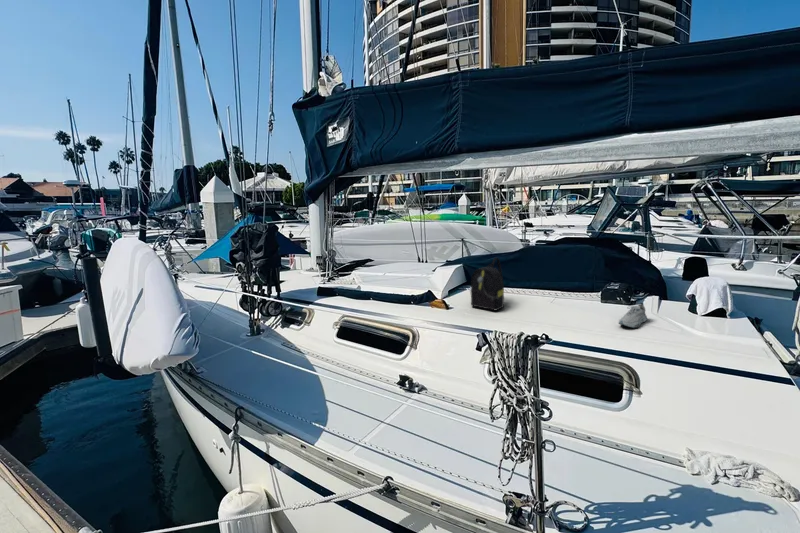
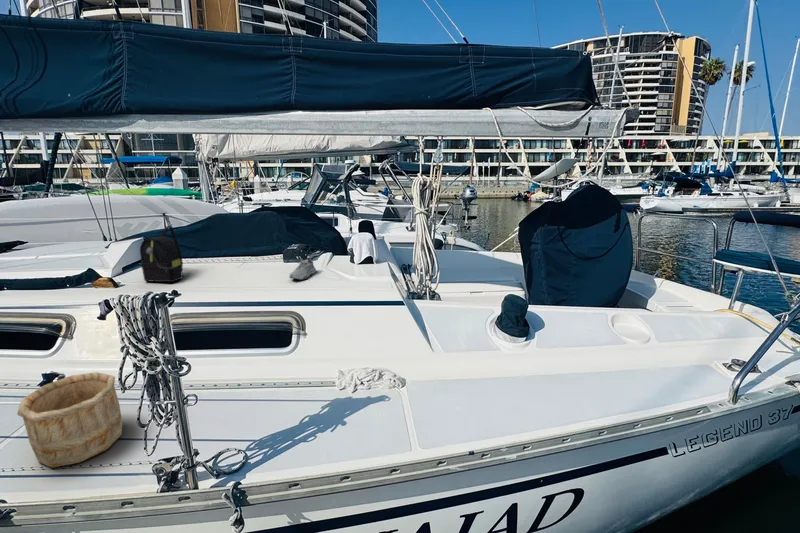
wooden bucket: none [399,386,467,467] -> present [17,372,122,468]

